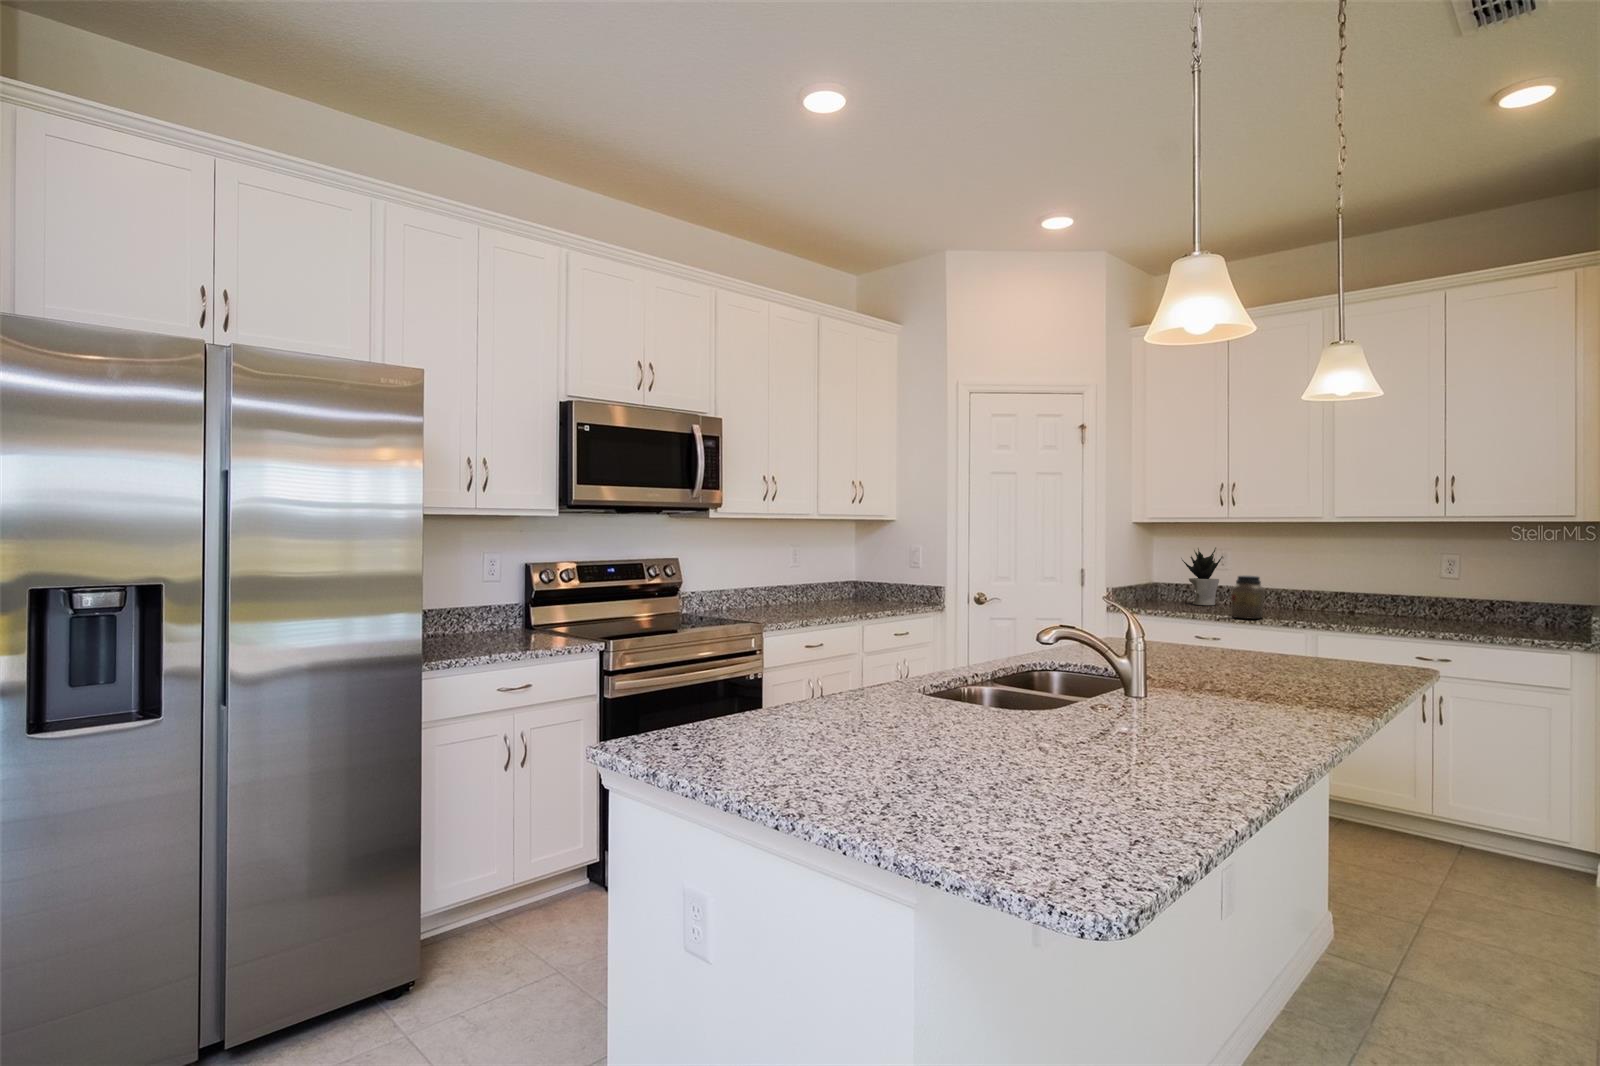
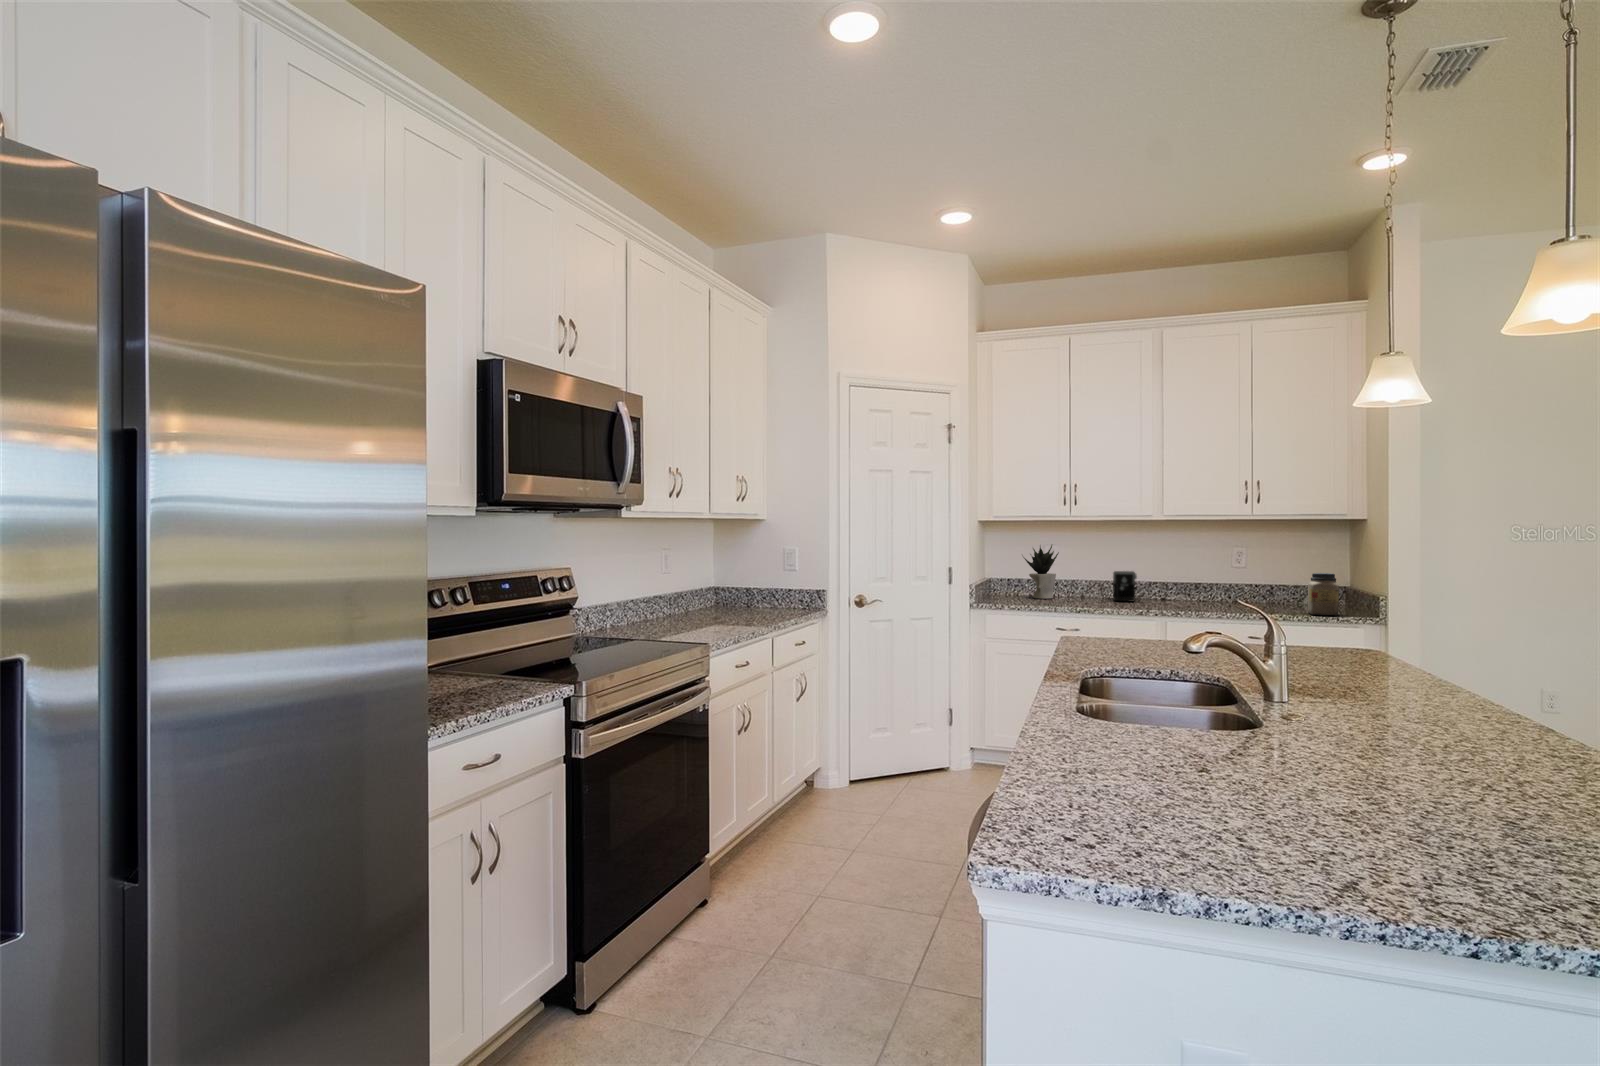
jar: present [1231,575,1264,619] -> present [1308,573,1339,615]
coffee maker: none [1280,578,1353,612] -> present [1113,571,1167,602]

